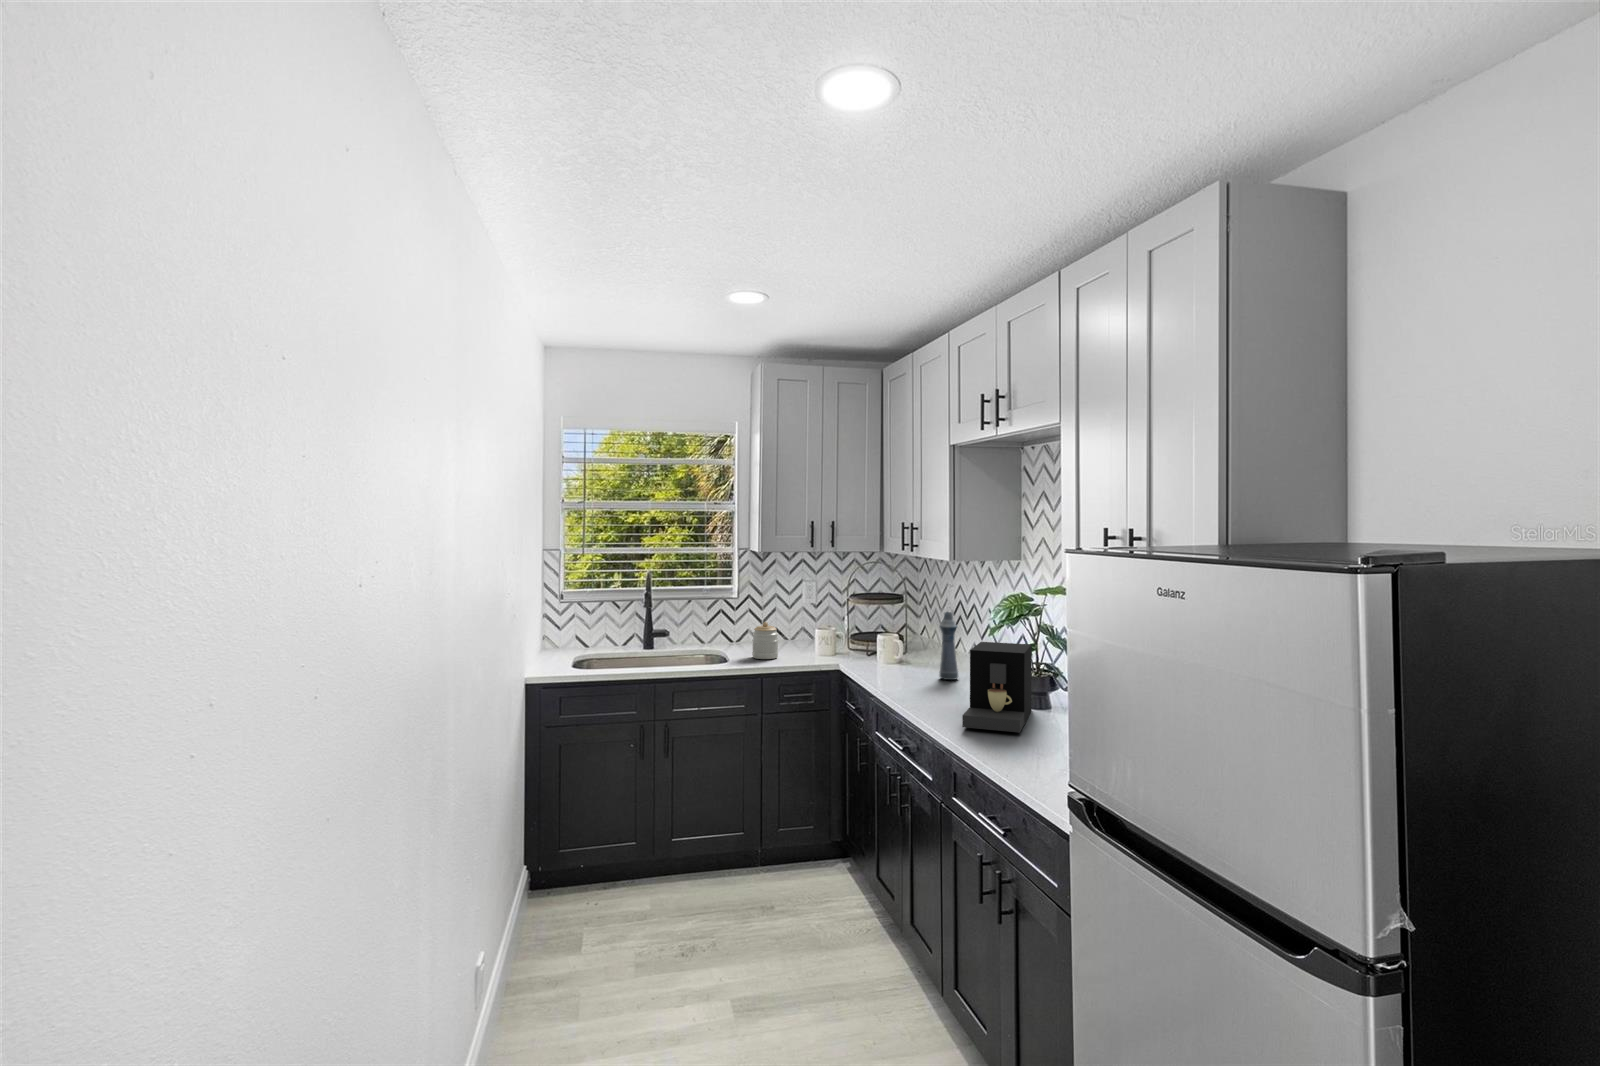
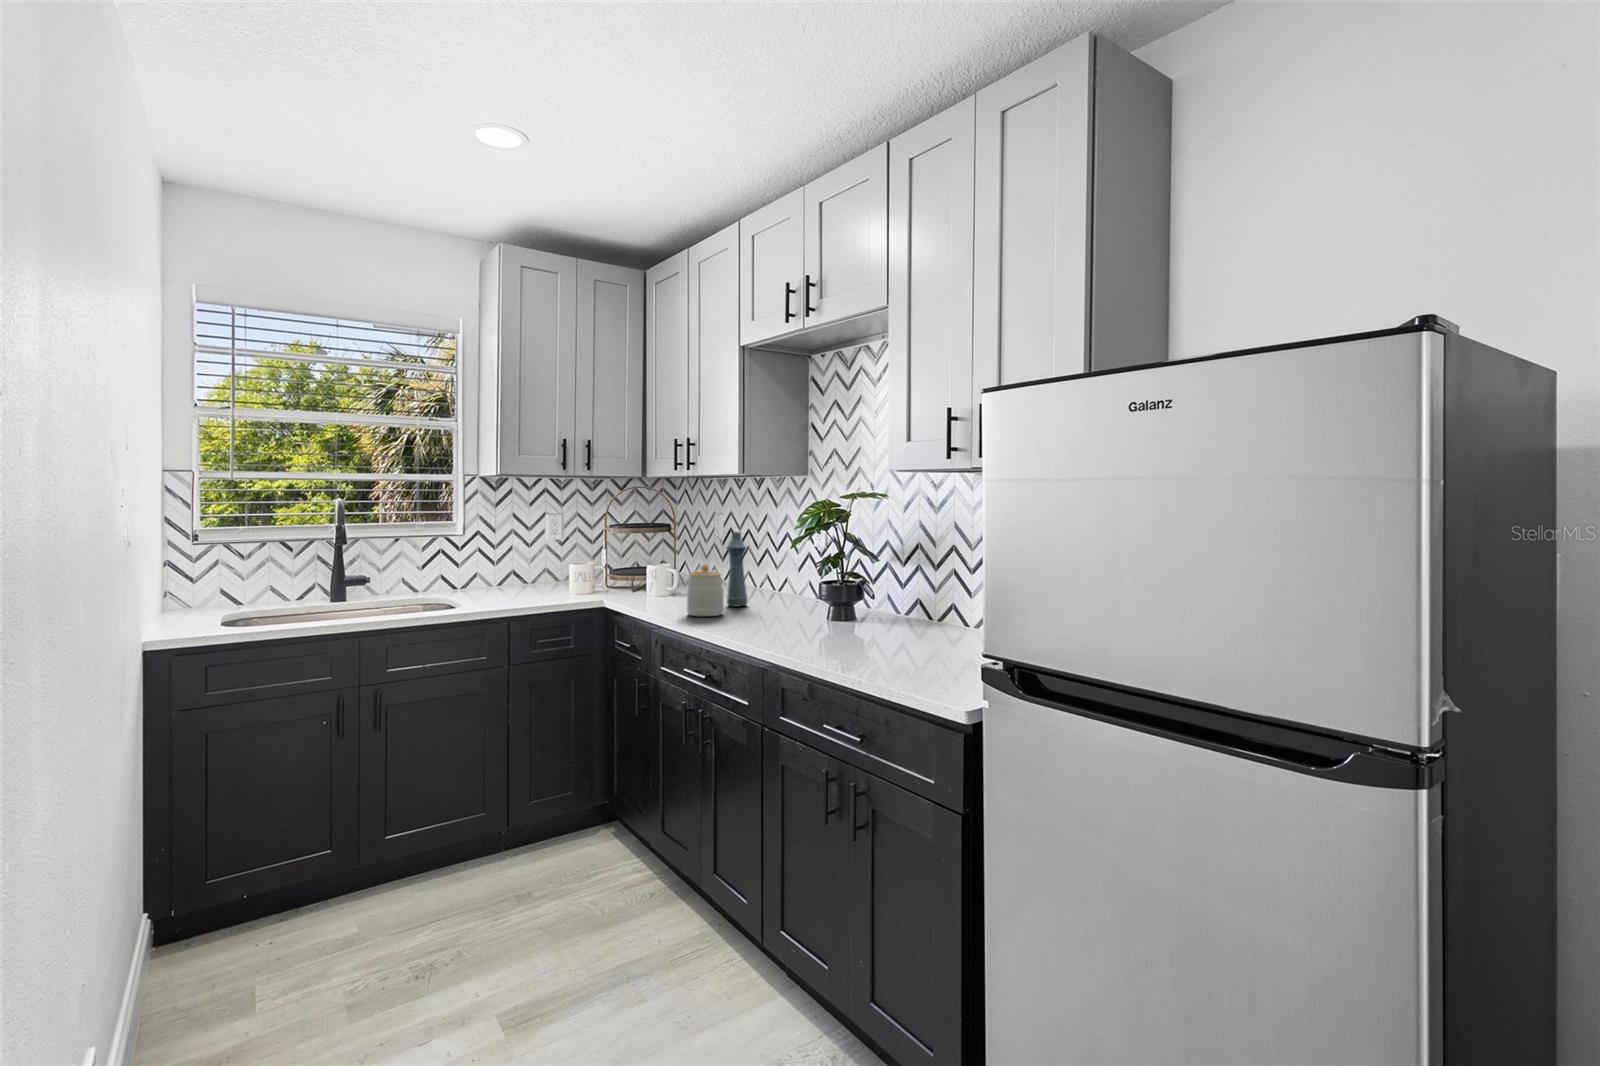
jar: present [752,622,778,659] -> present [687,565,724,616]
coffee maker: present [962,642,1032,733] -> none [786,553,849,640]

